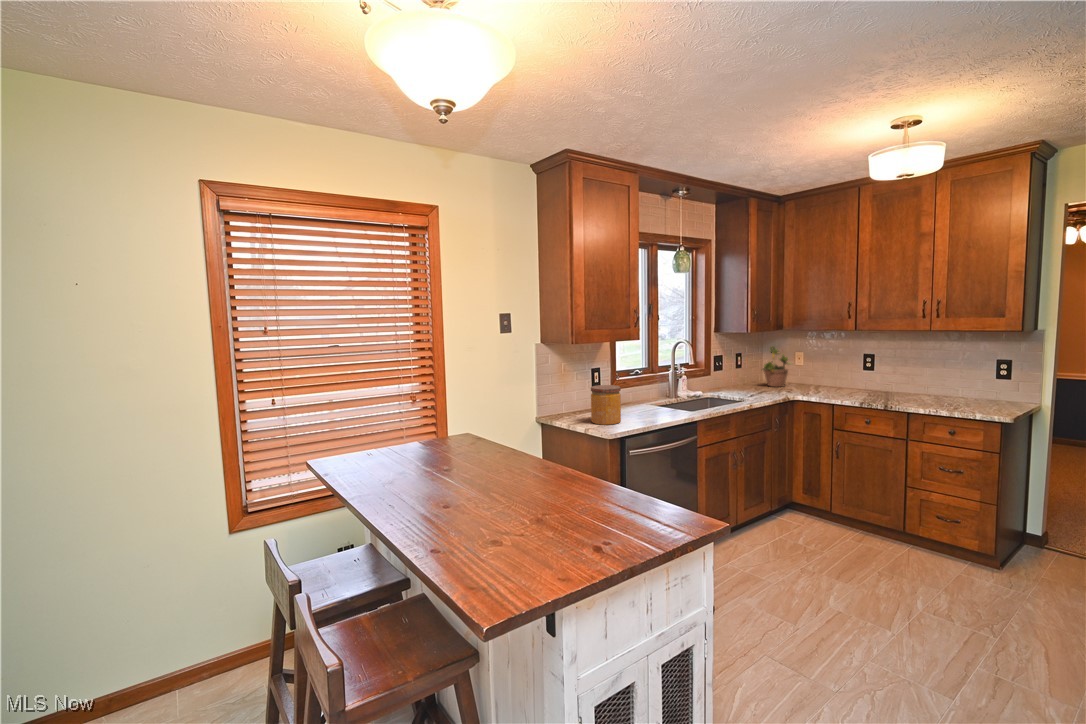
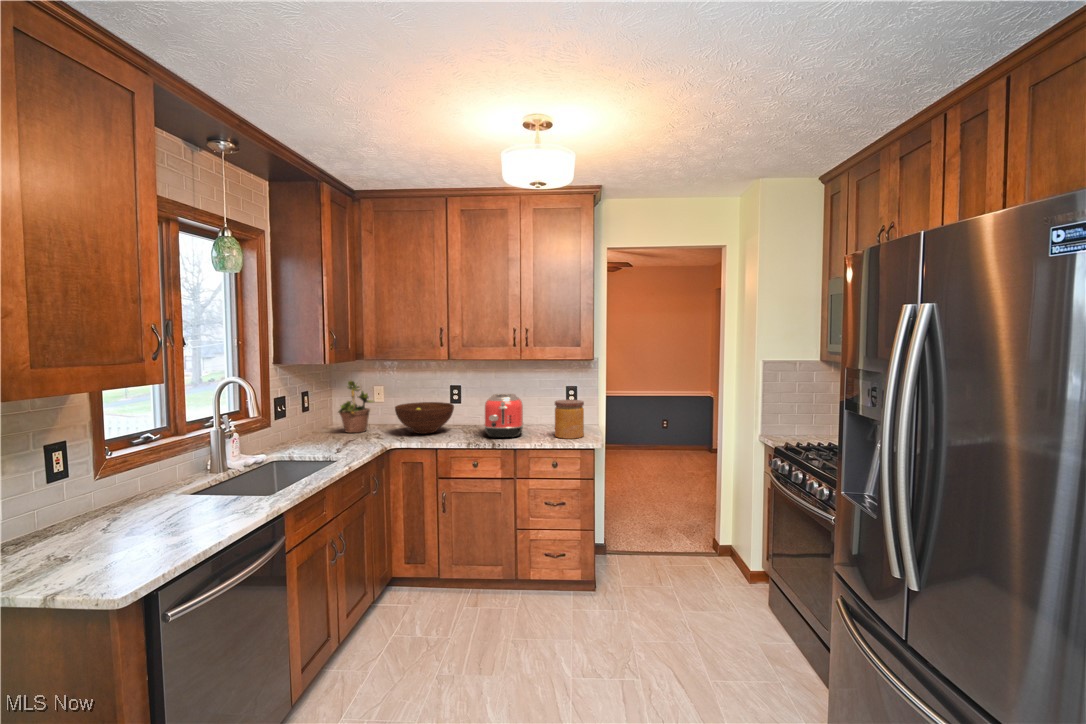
toaster: none [883,363,931,404] -> present [484,394,524,438]
fruit bowl: none [805,367,861,393] -> present [395,402,454,434]
jar: present [591,385,621,425] -> present [555,400,584,439]

